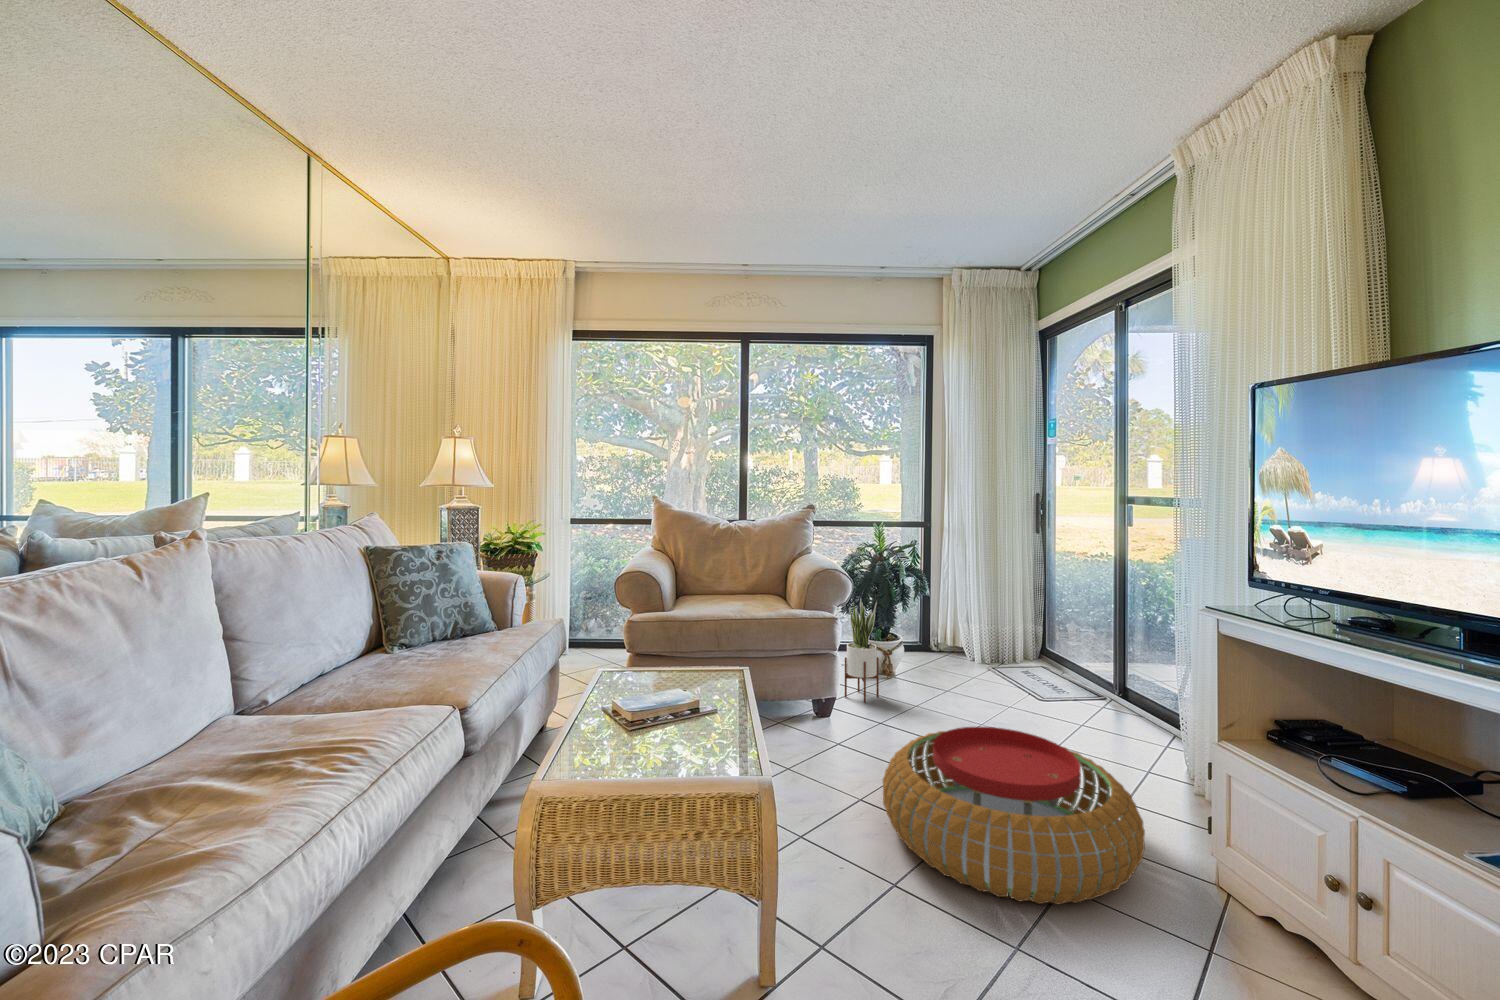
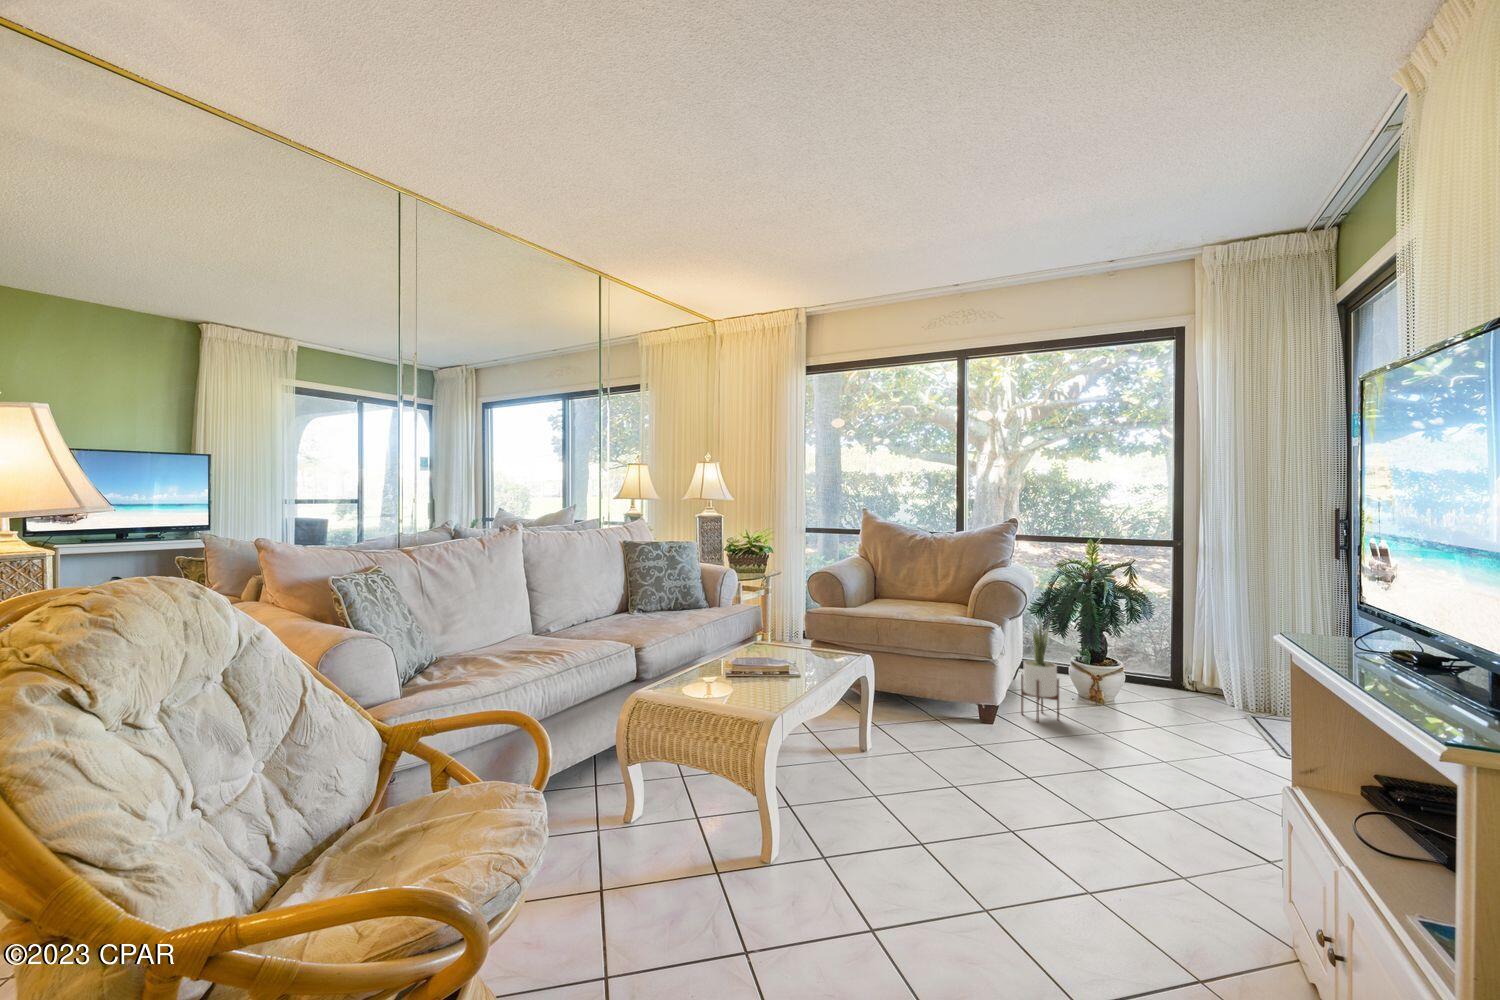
pouf: present [883,727,1145,904] -> none [932,737,1190,904]

